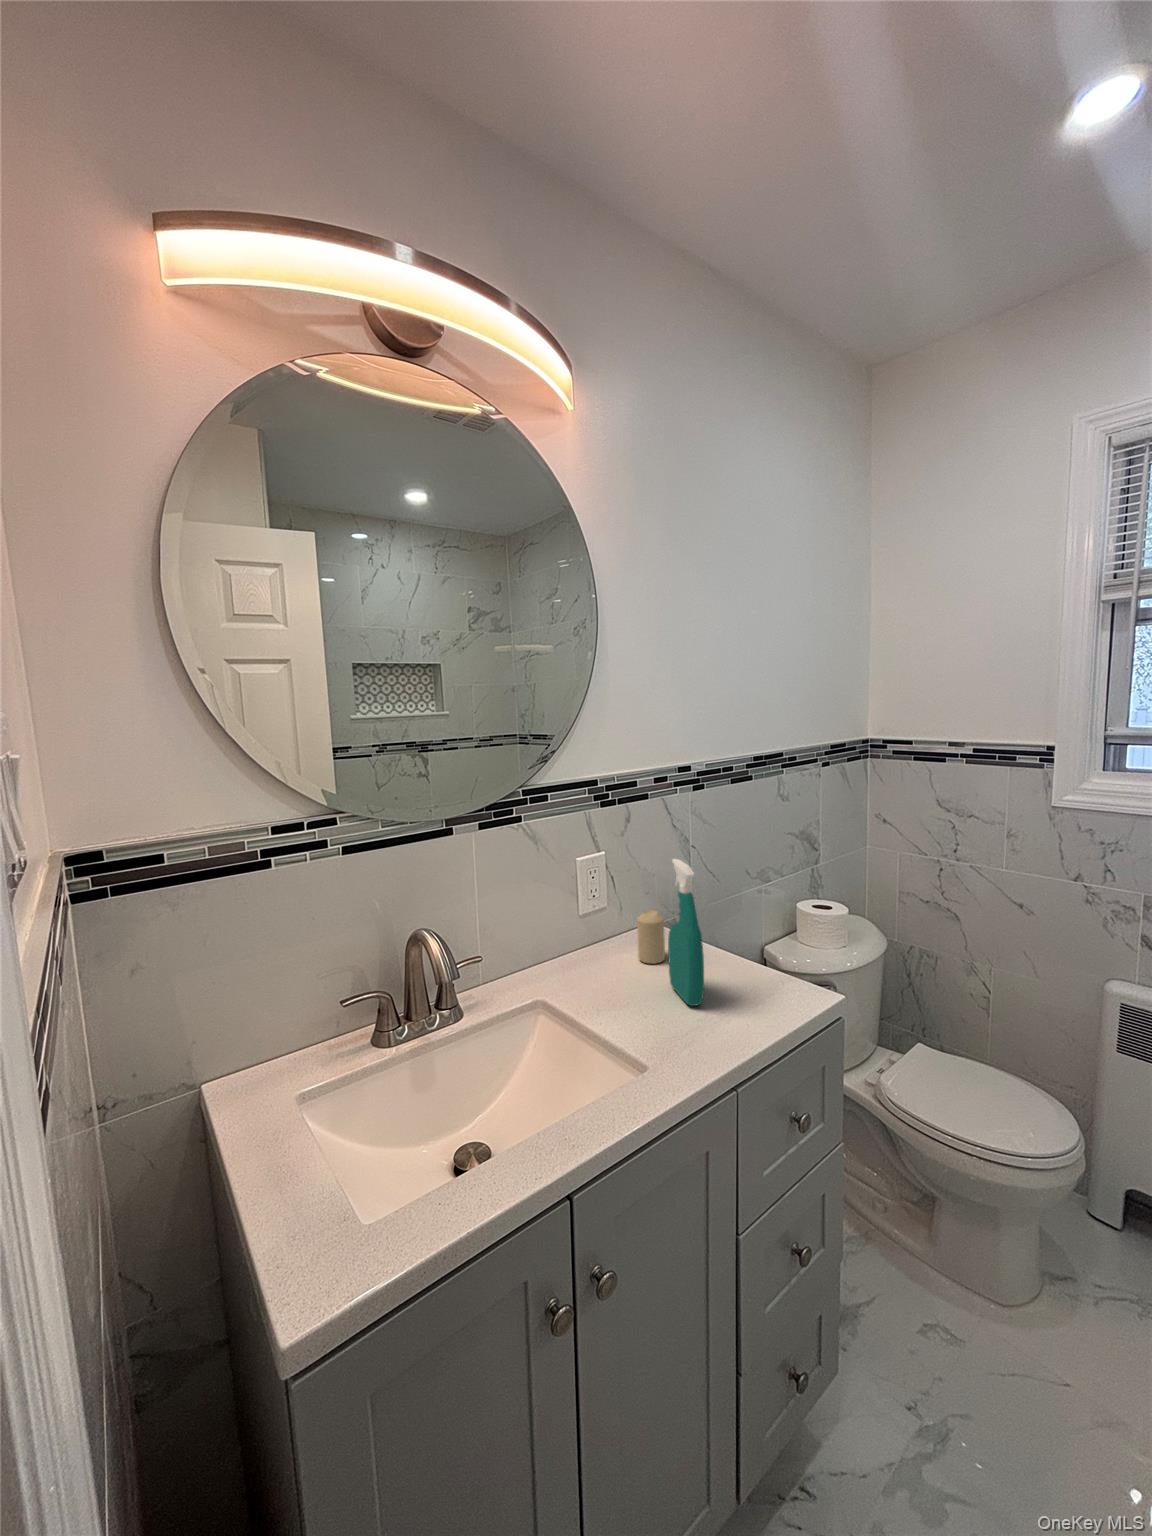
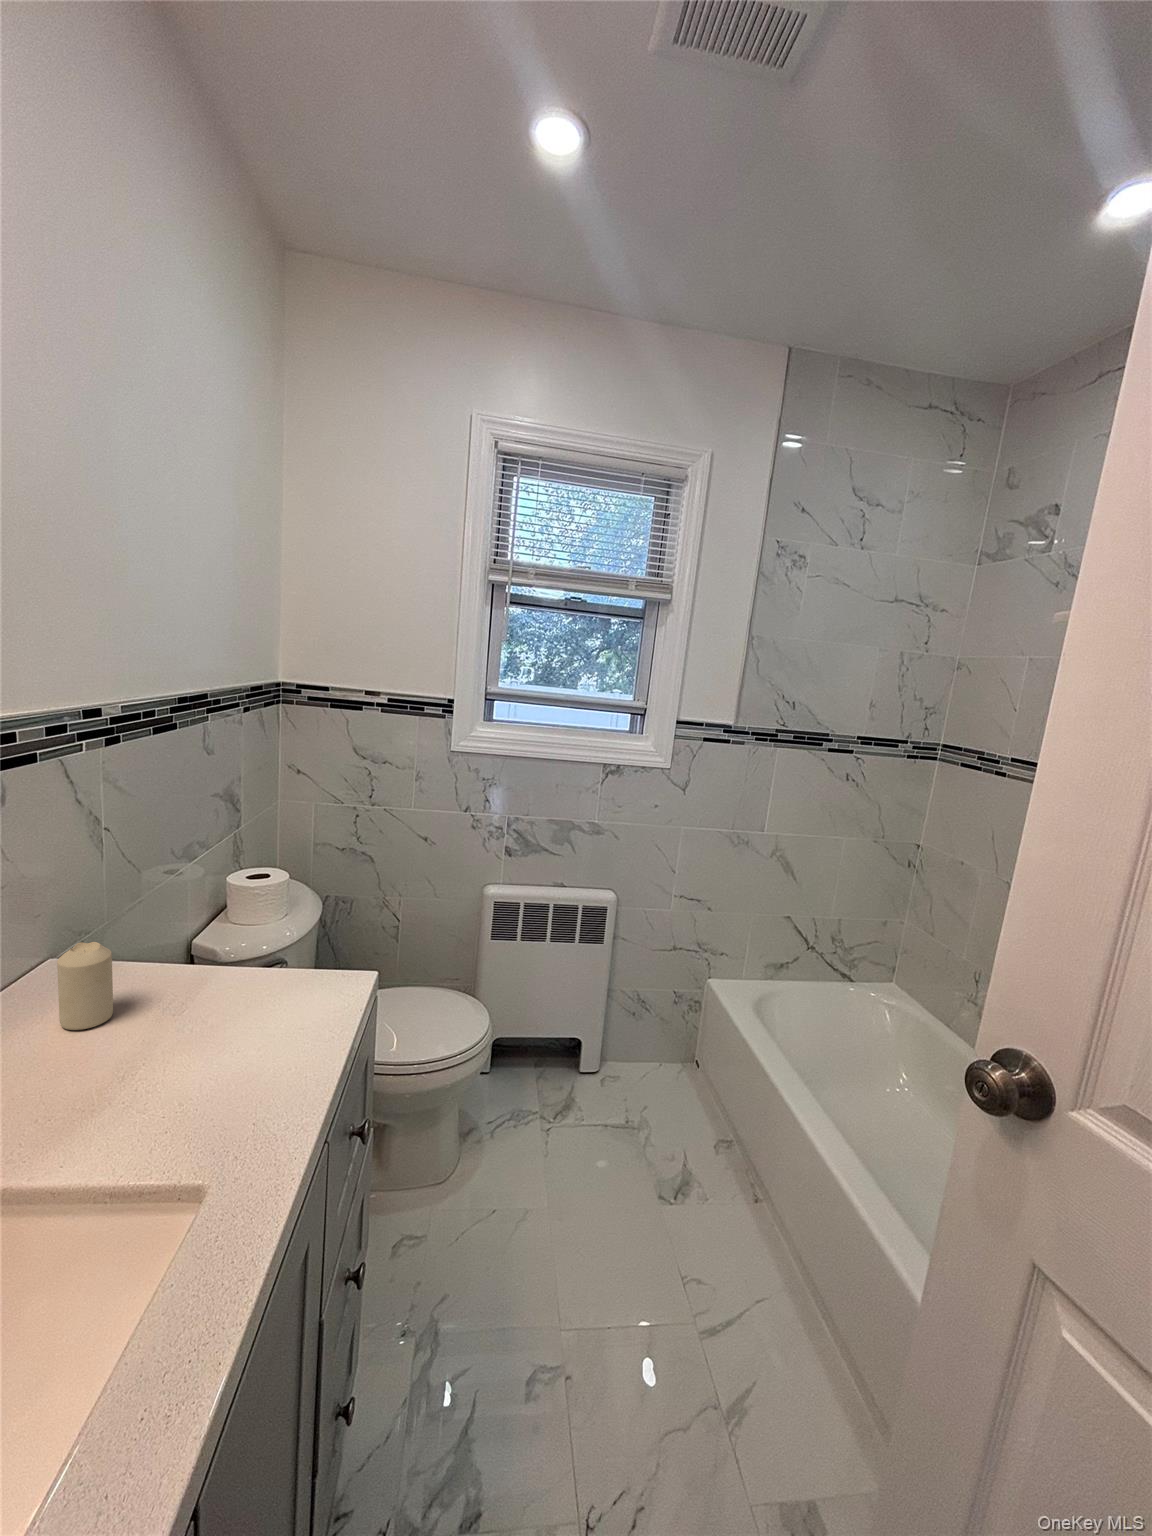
spray bottle: present [668,859,704,1006] -> none [150,856,230,1065]

